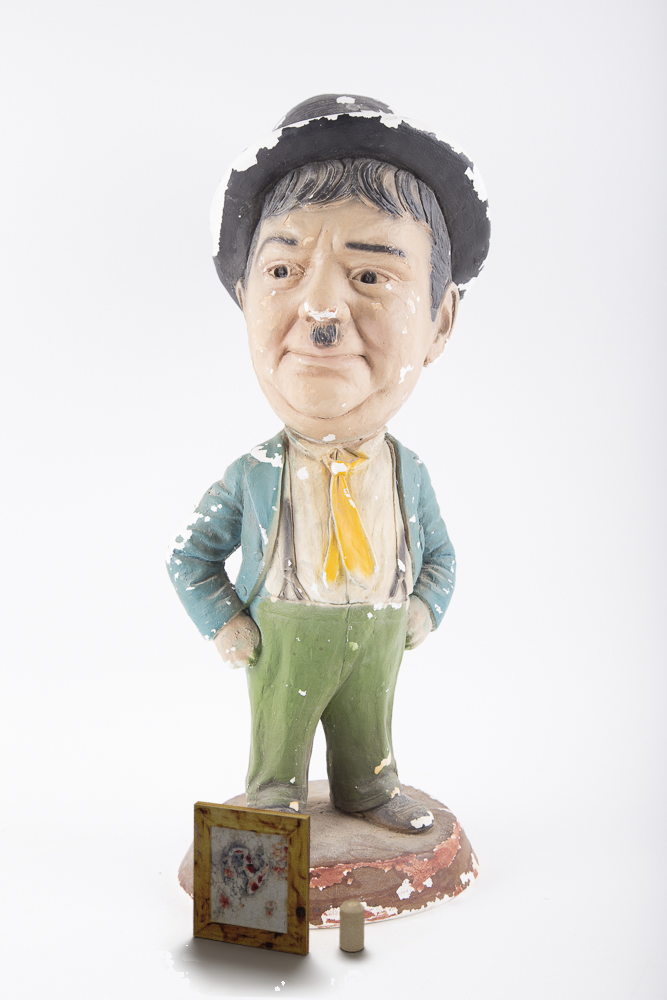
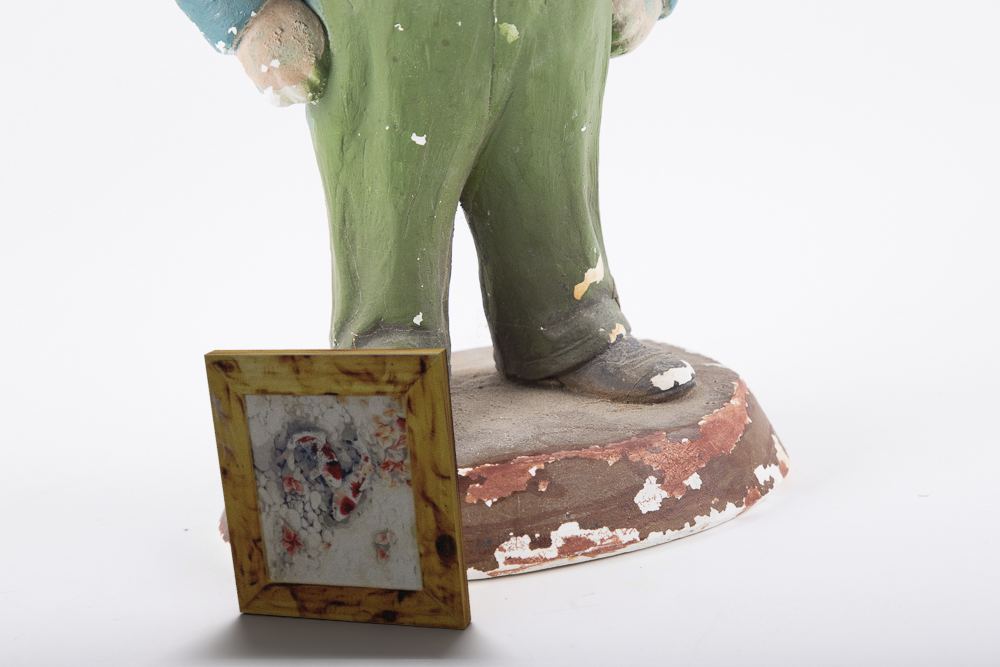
candle: present [339,899,365,952] -> none [527,513,582,614]

